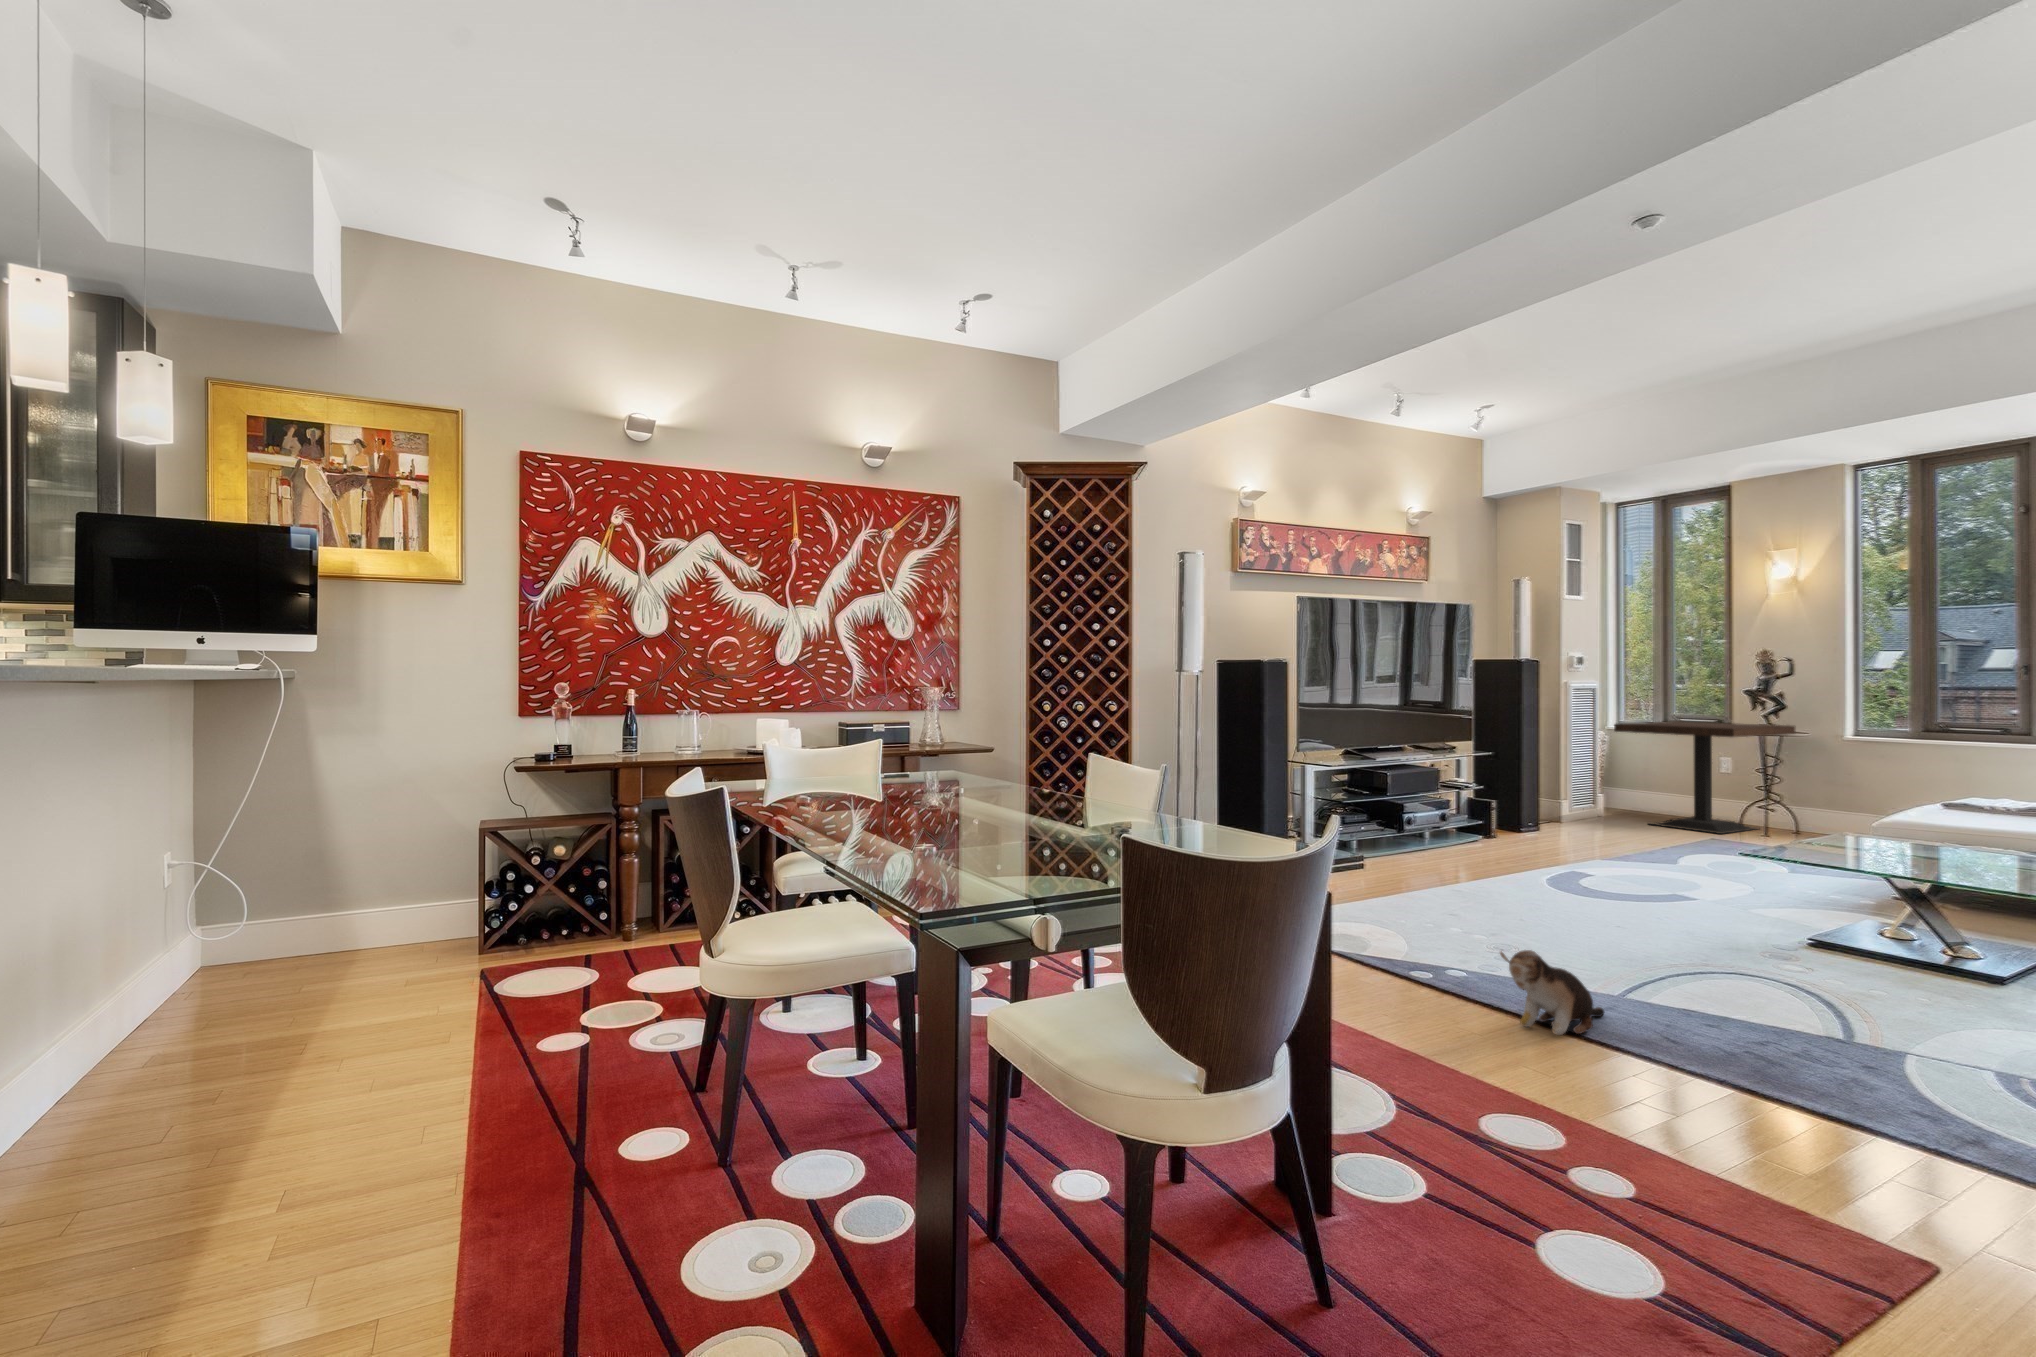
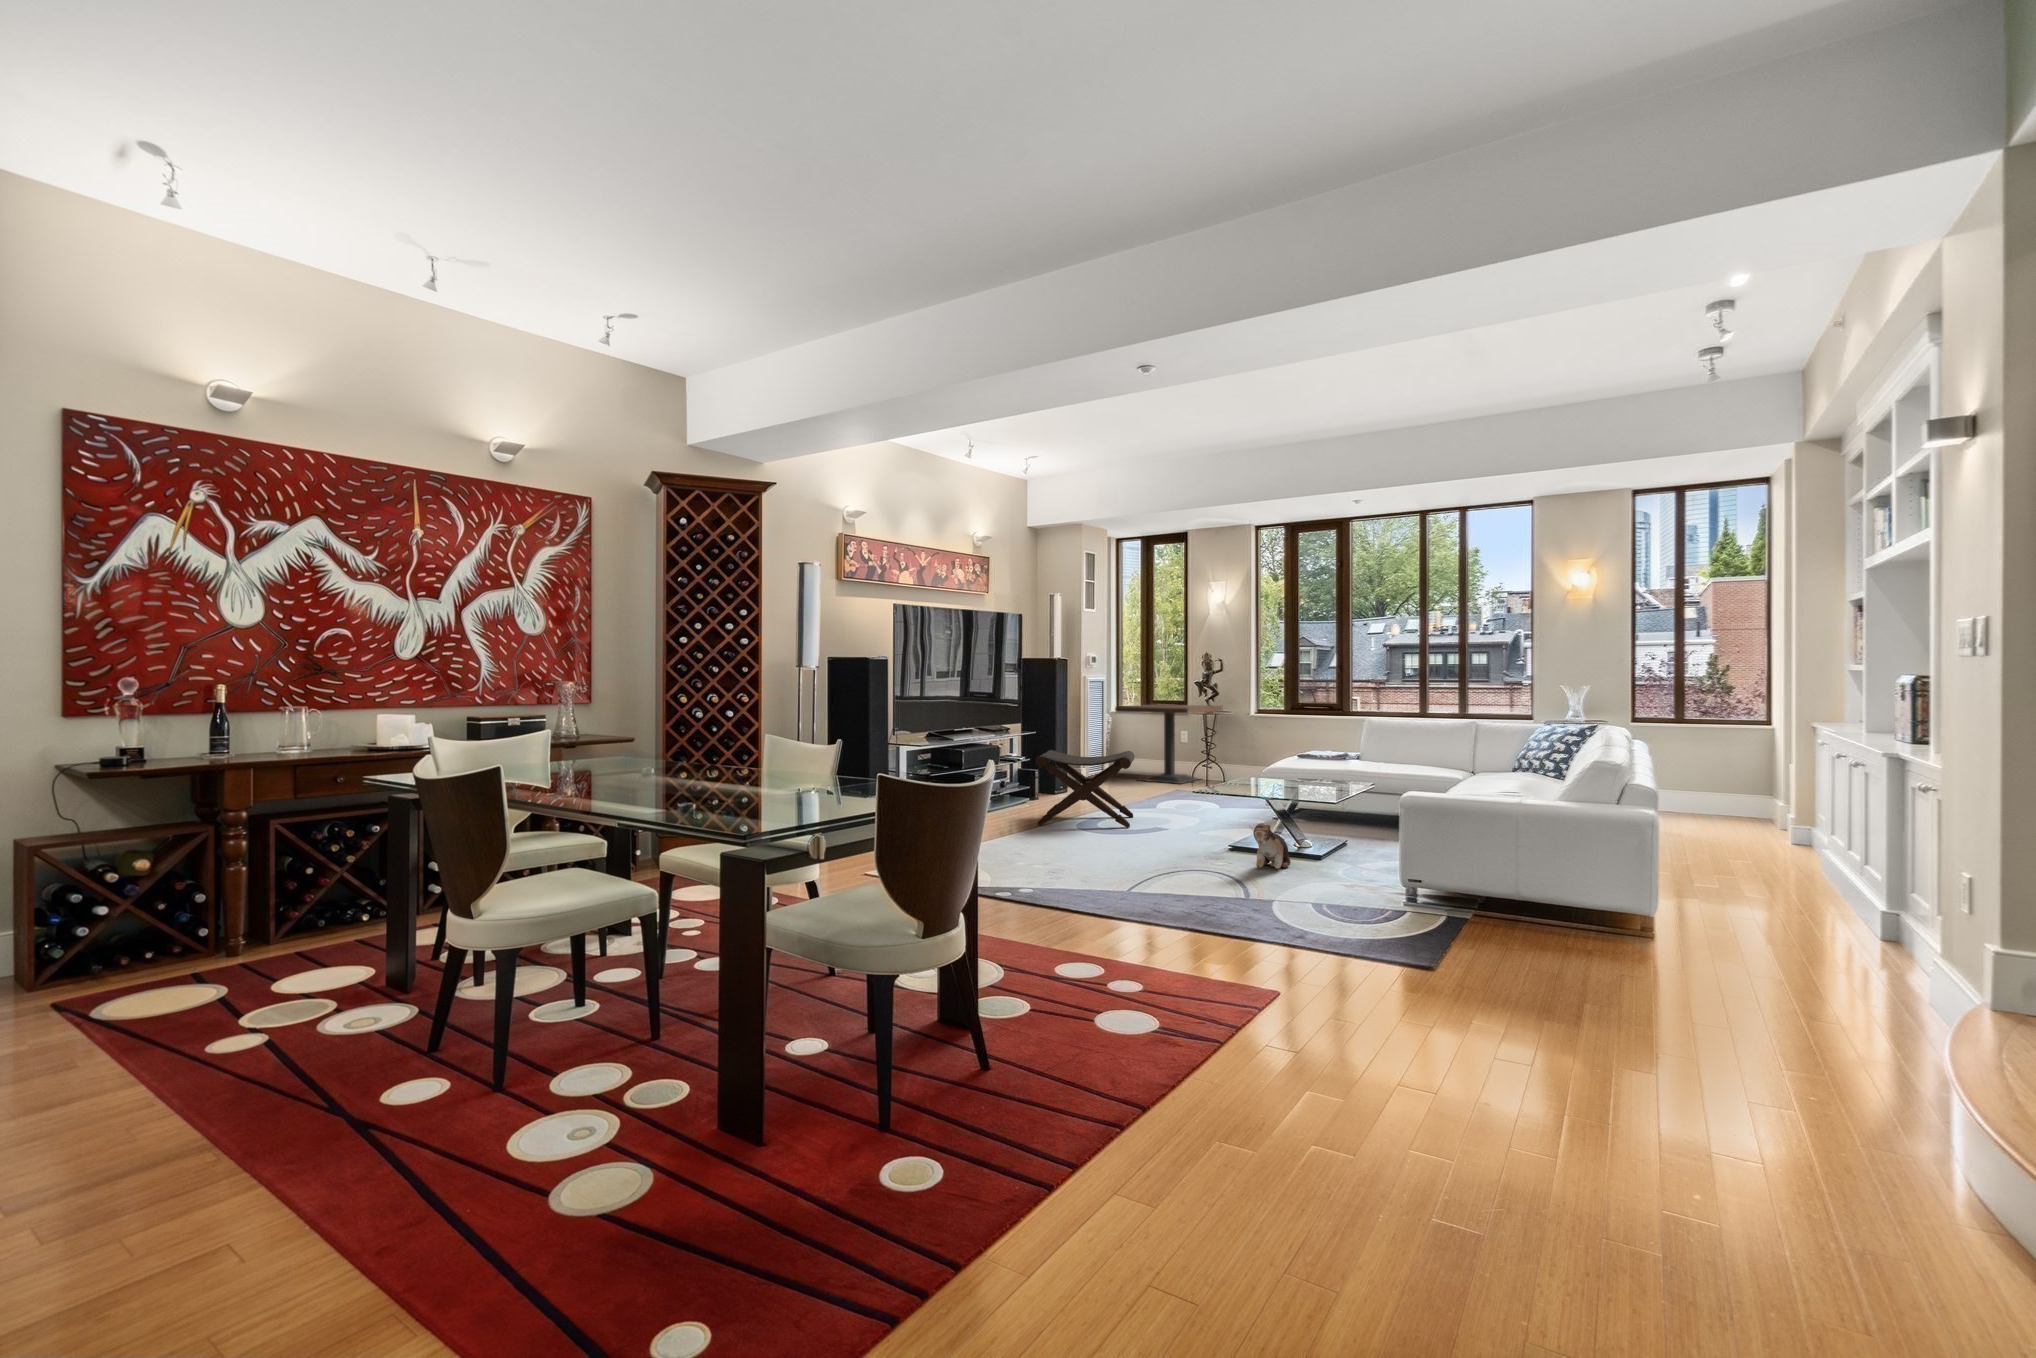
footstool: none [1485,781,1640,895] -> present [1036,750,1135,827]
plush toy: present [1500,950,1604,1035] -> present [1250,823,1290,869]

